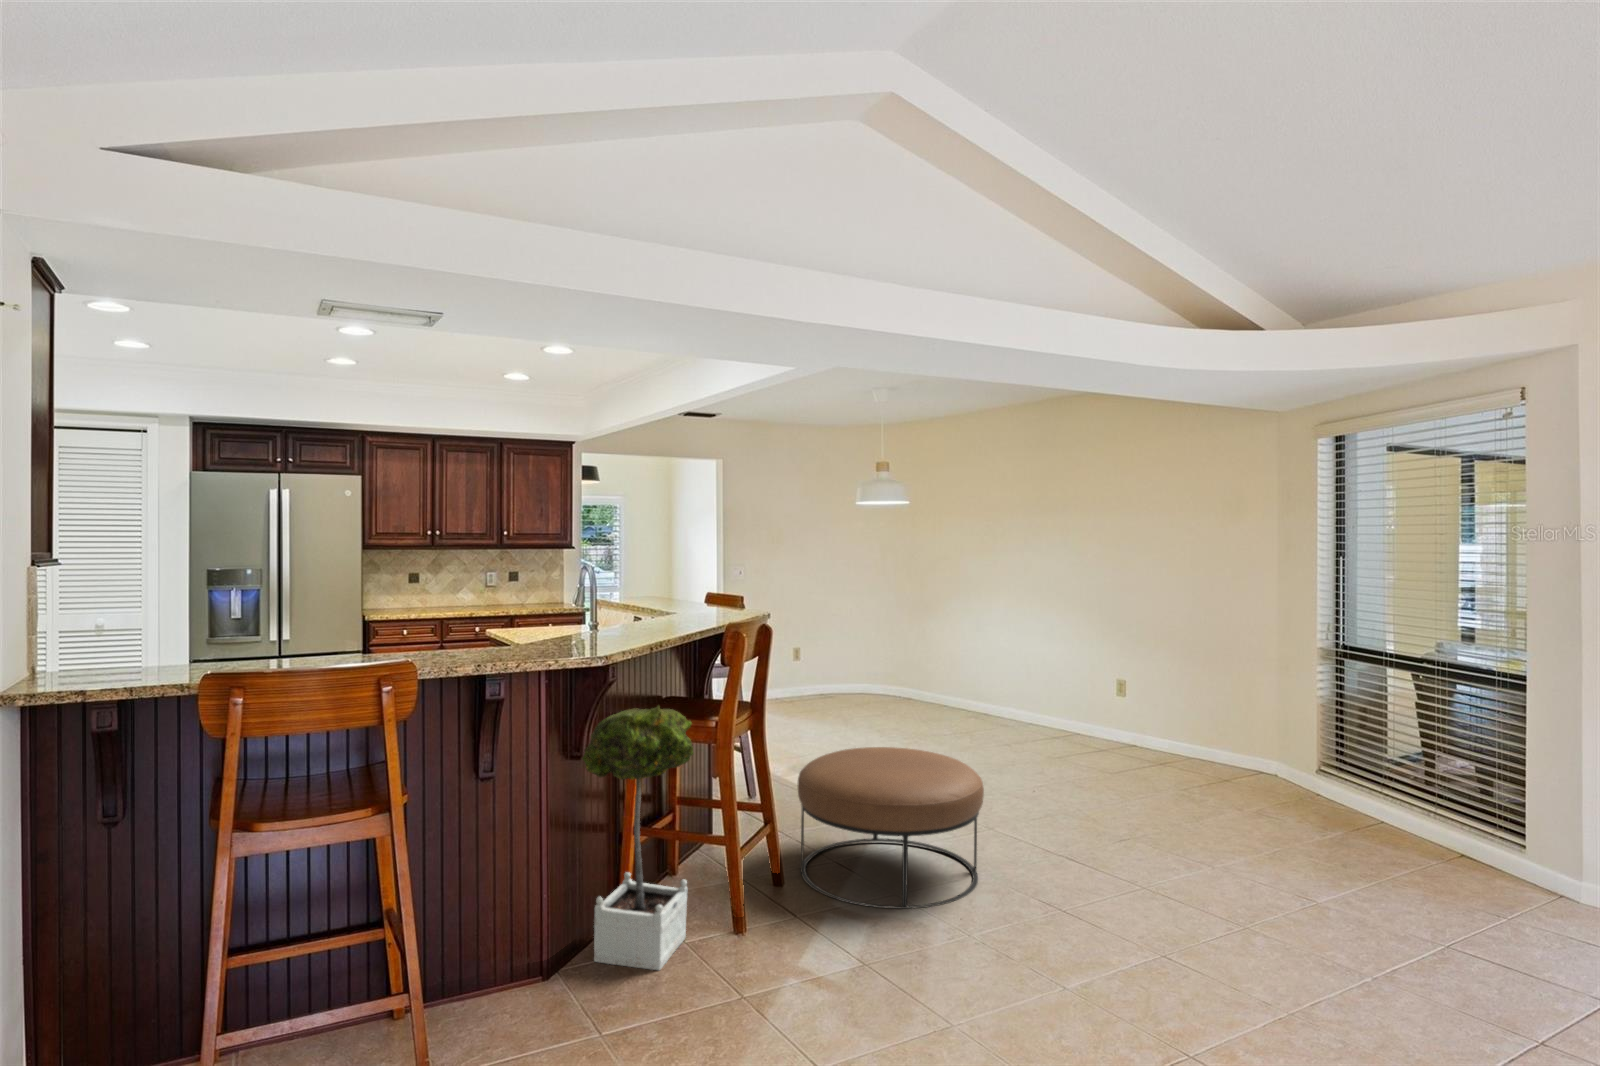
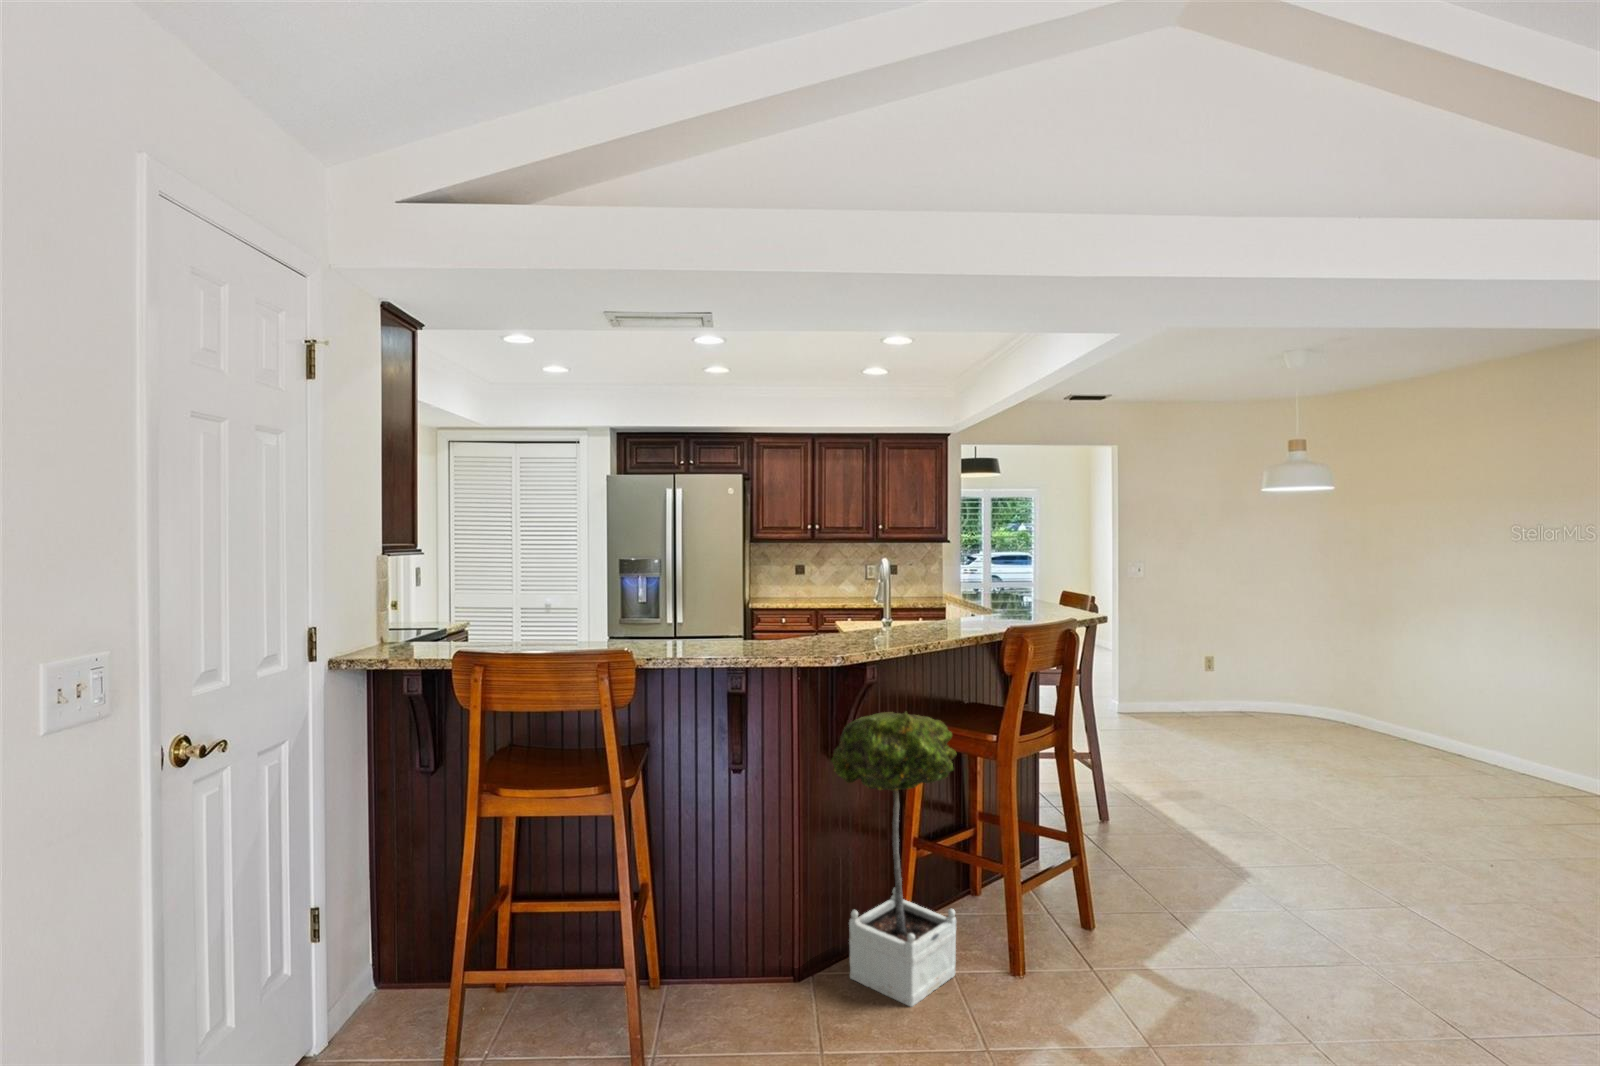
ottoman: present [798,747,984,909] -> none [1120,784,1388,1014]

